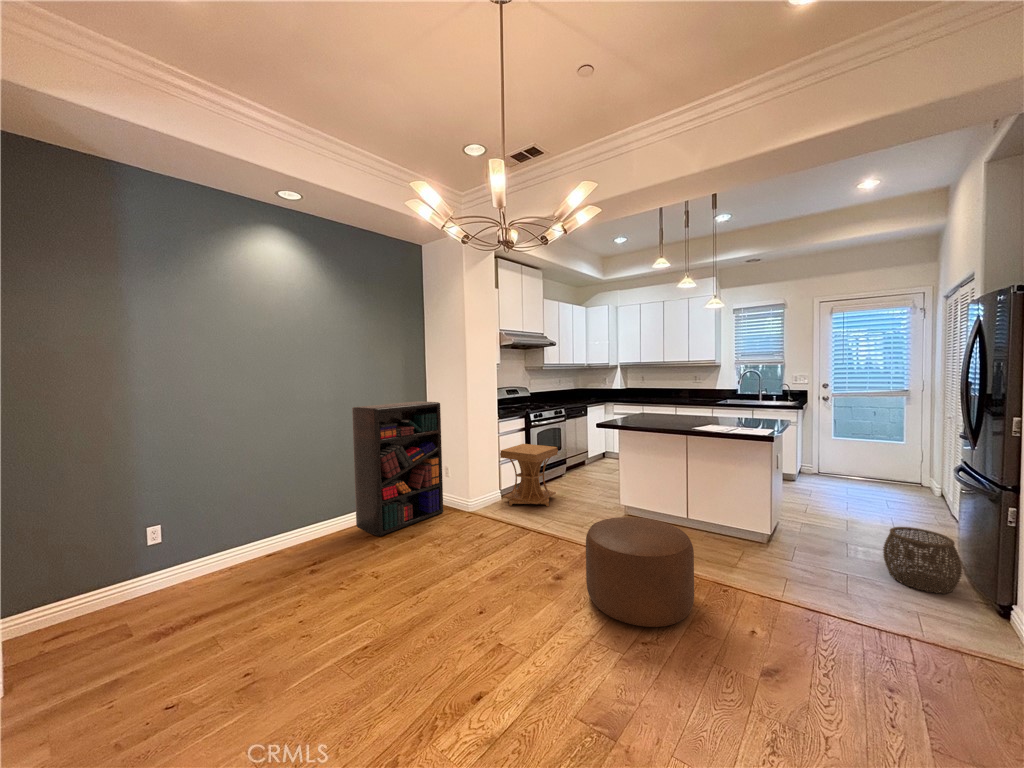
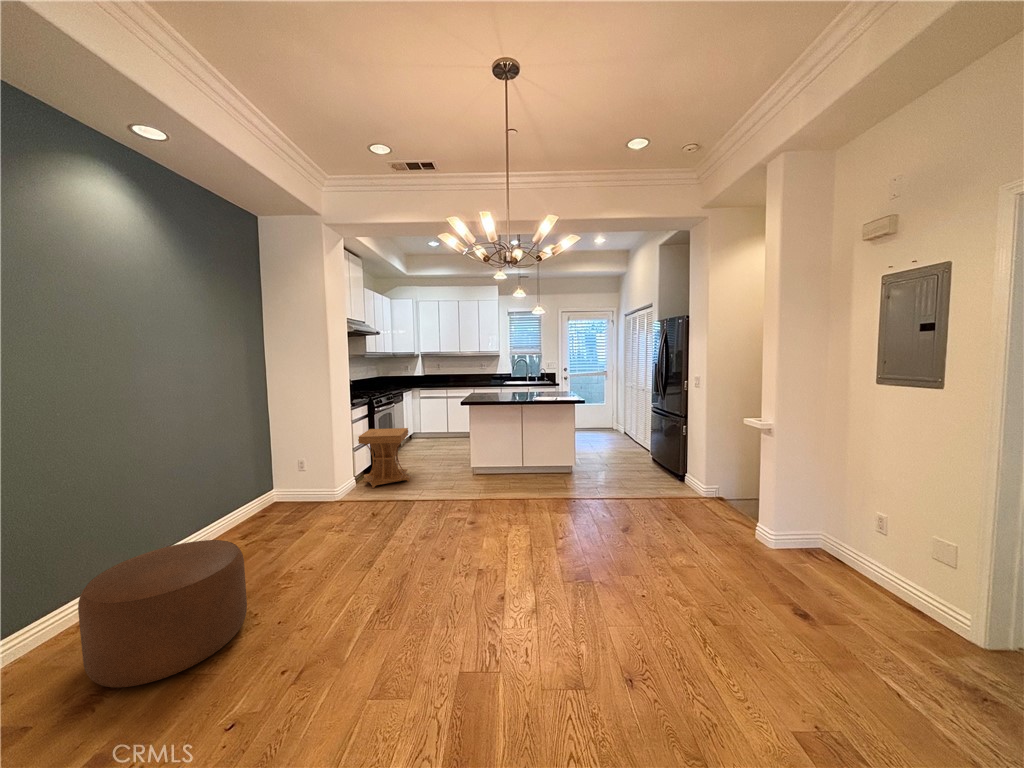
bookshelf: present [352,401,443,536] -> none [202,391,309,545]
ottoman: present [586,517,694,627] -> present [78,540,247,687]
woven basket: present [883,527,962,594] -> none [628,445,659,476]

